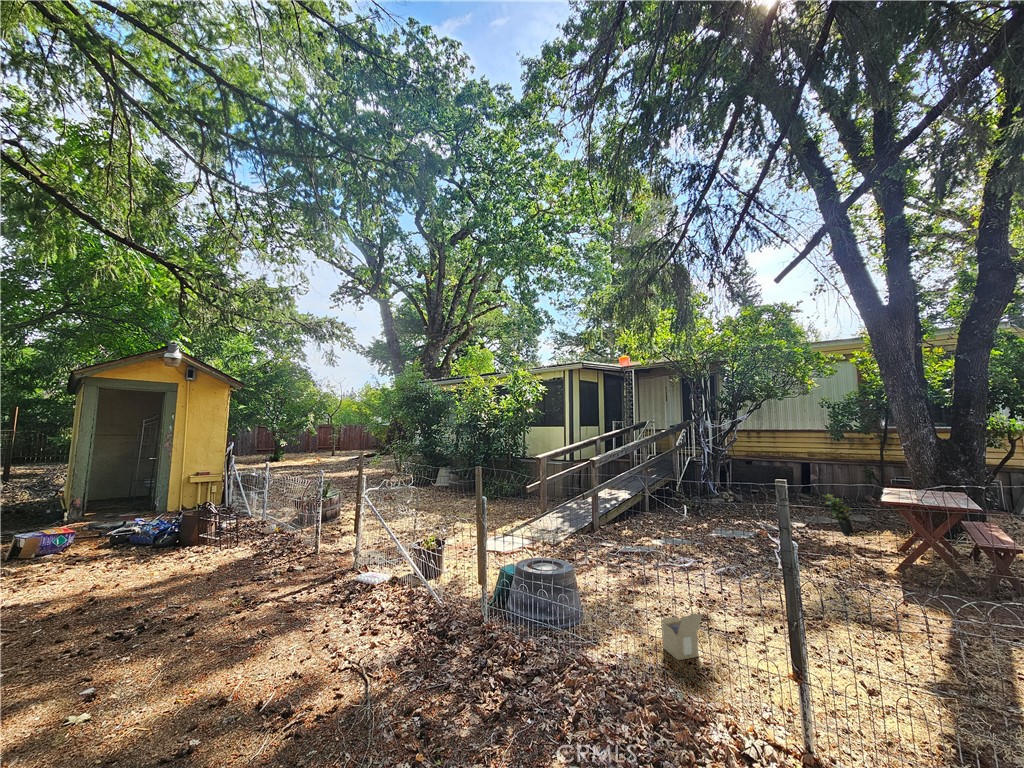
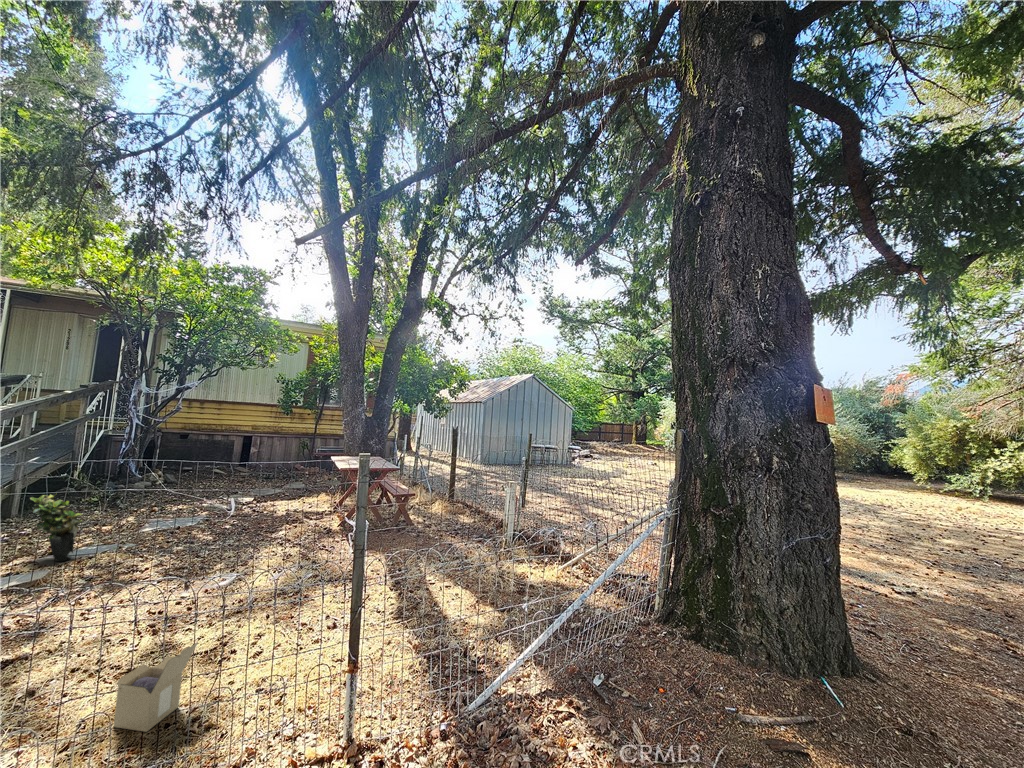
potted plant: present [823,495,852,536] -> present [30,495,82,562]

